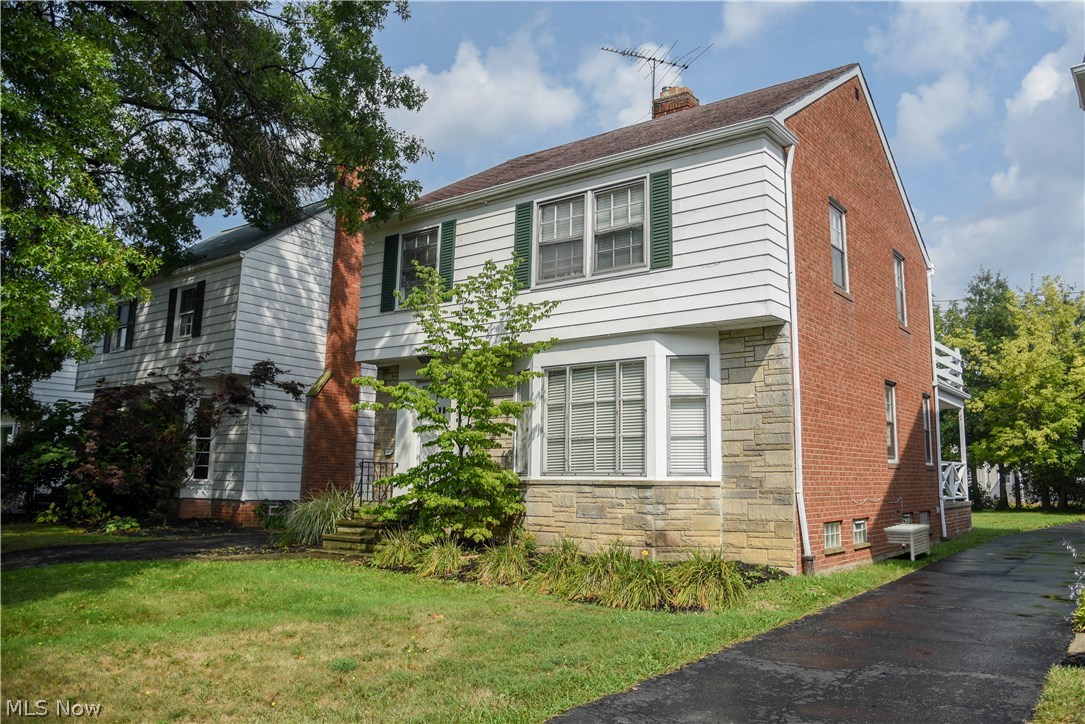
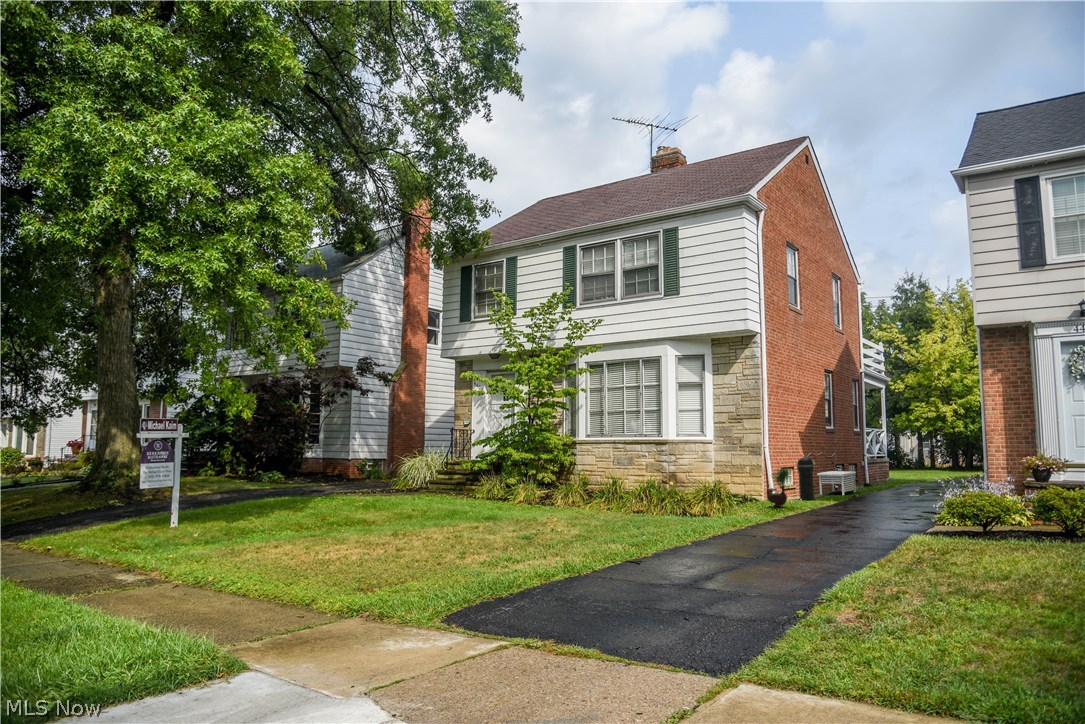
trash can: none [846,505,872,569] -> present [797,457,815,500]
potted tree: none [804,520,840,584] -> present [768,469,789,507]

